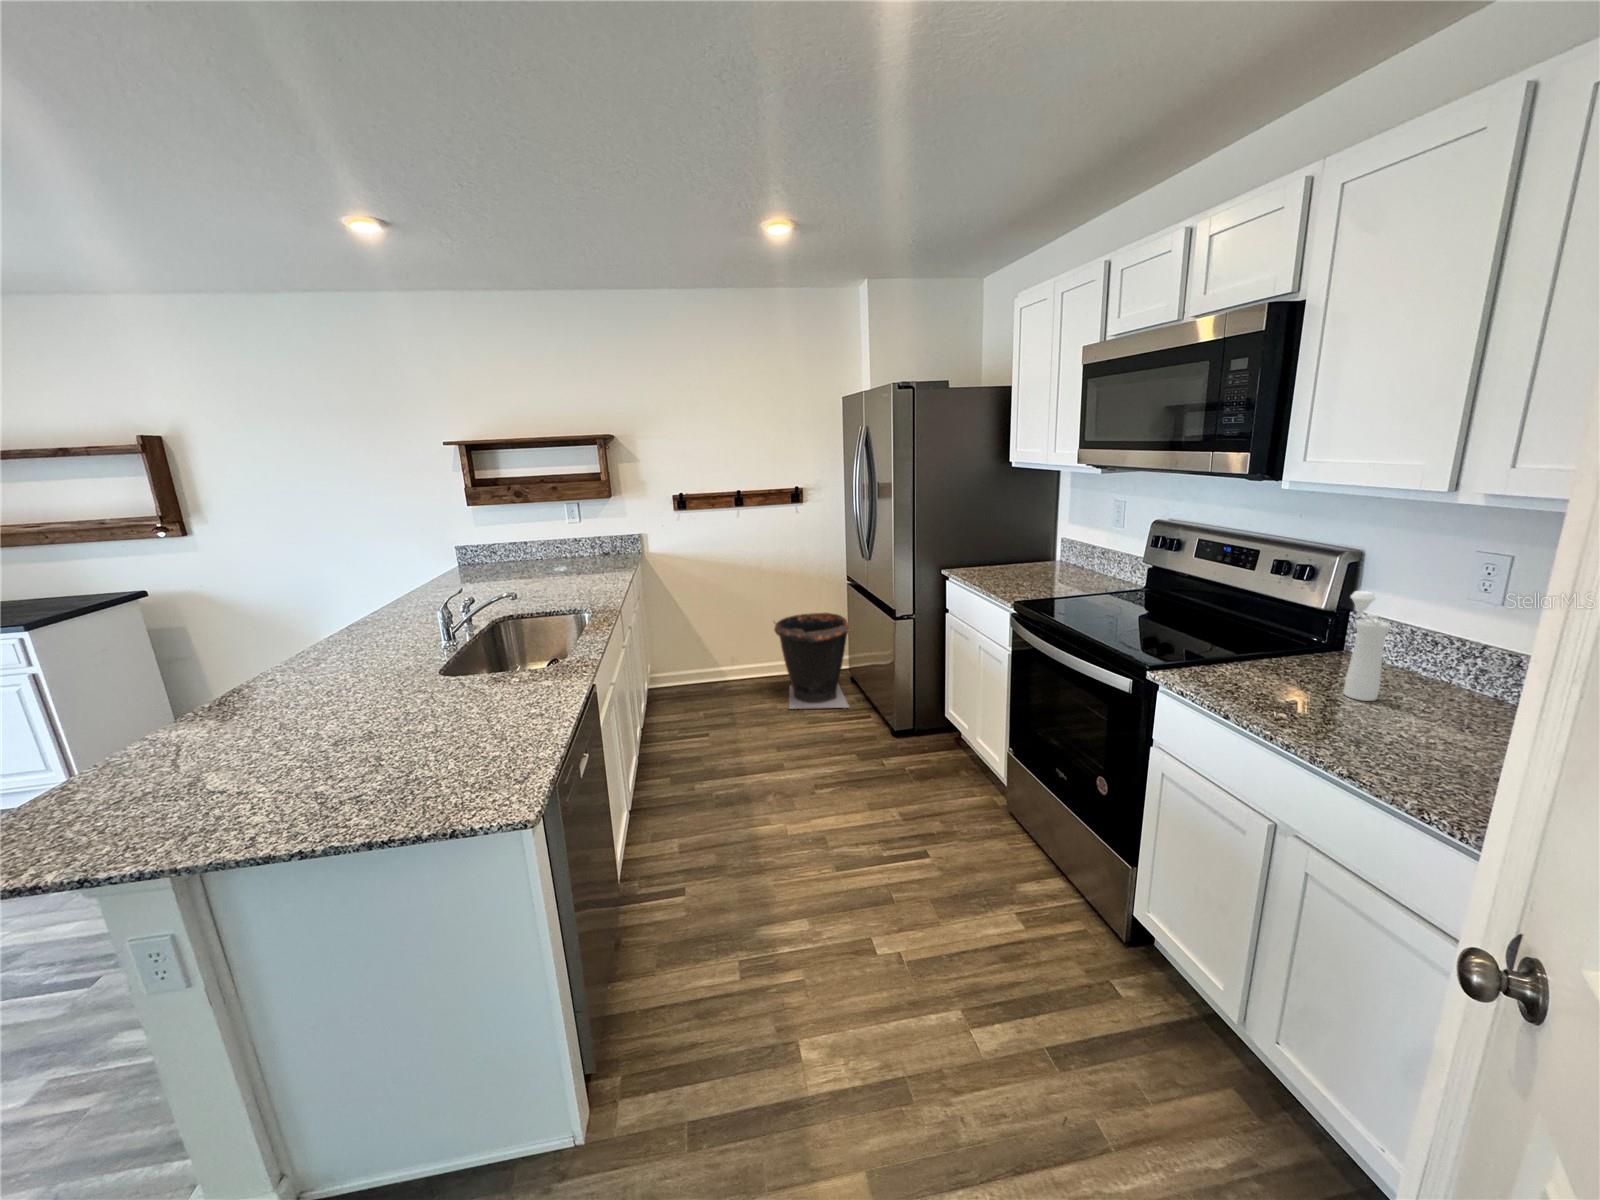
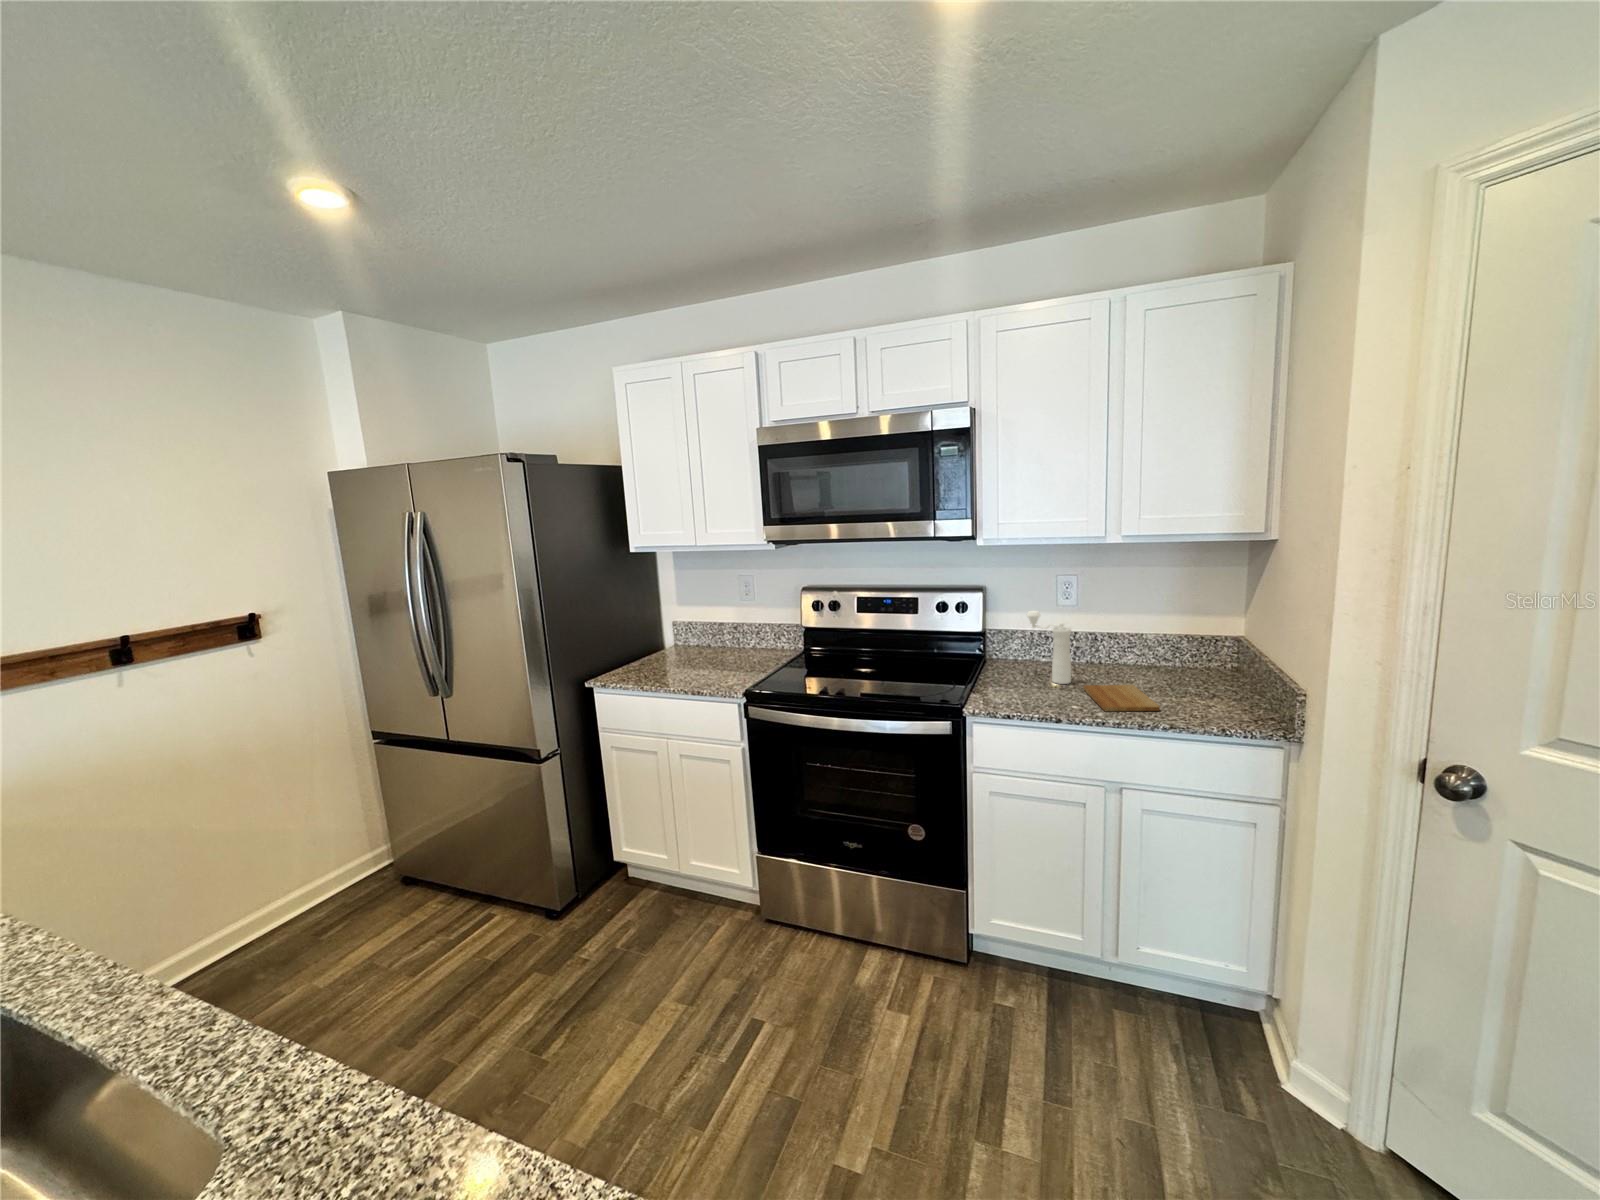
trash can: present [774,613,850,709] -> none [273,791,452,976]
cutting board: none [1301,706,1449,762] -> present [1083,685,1160,711]

